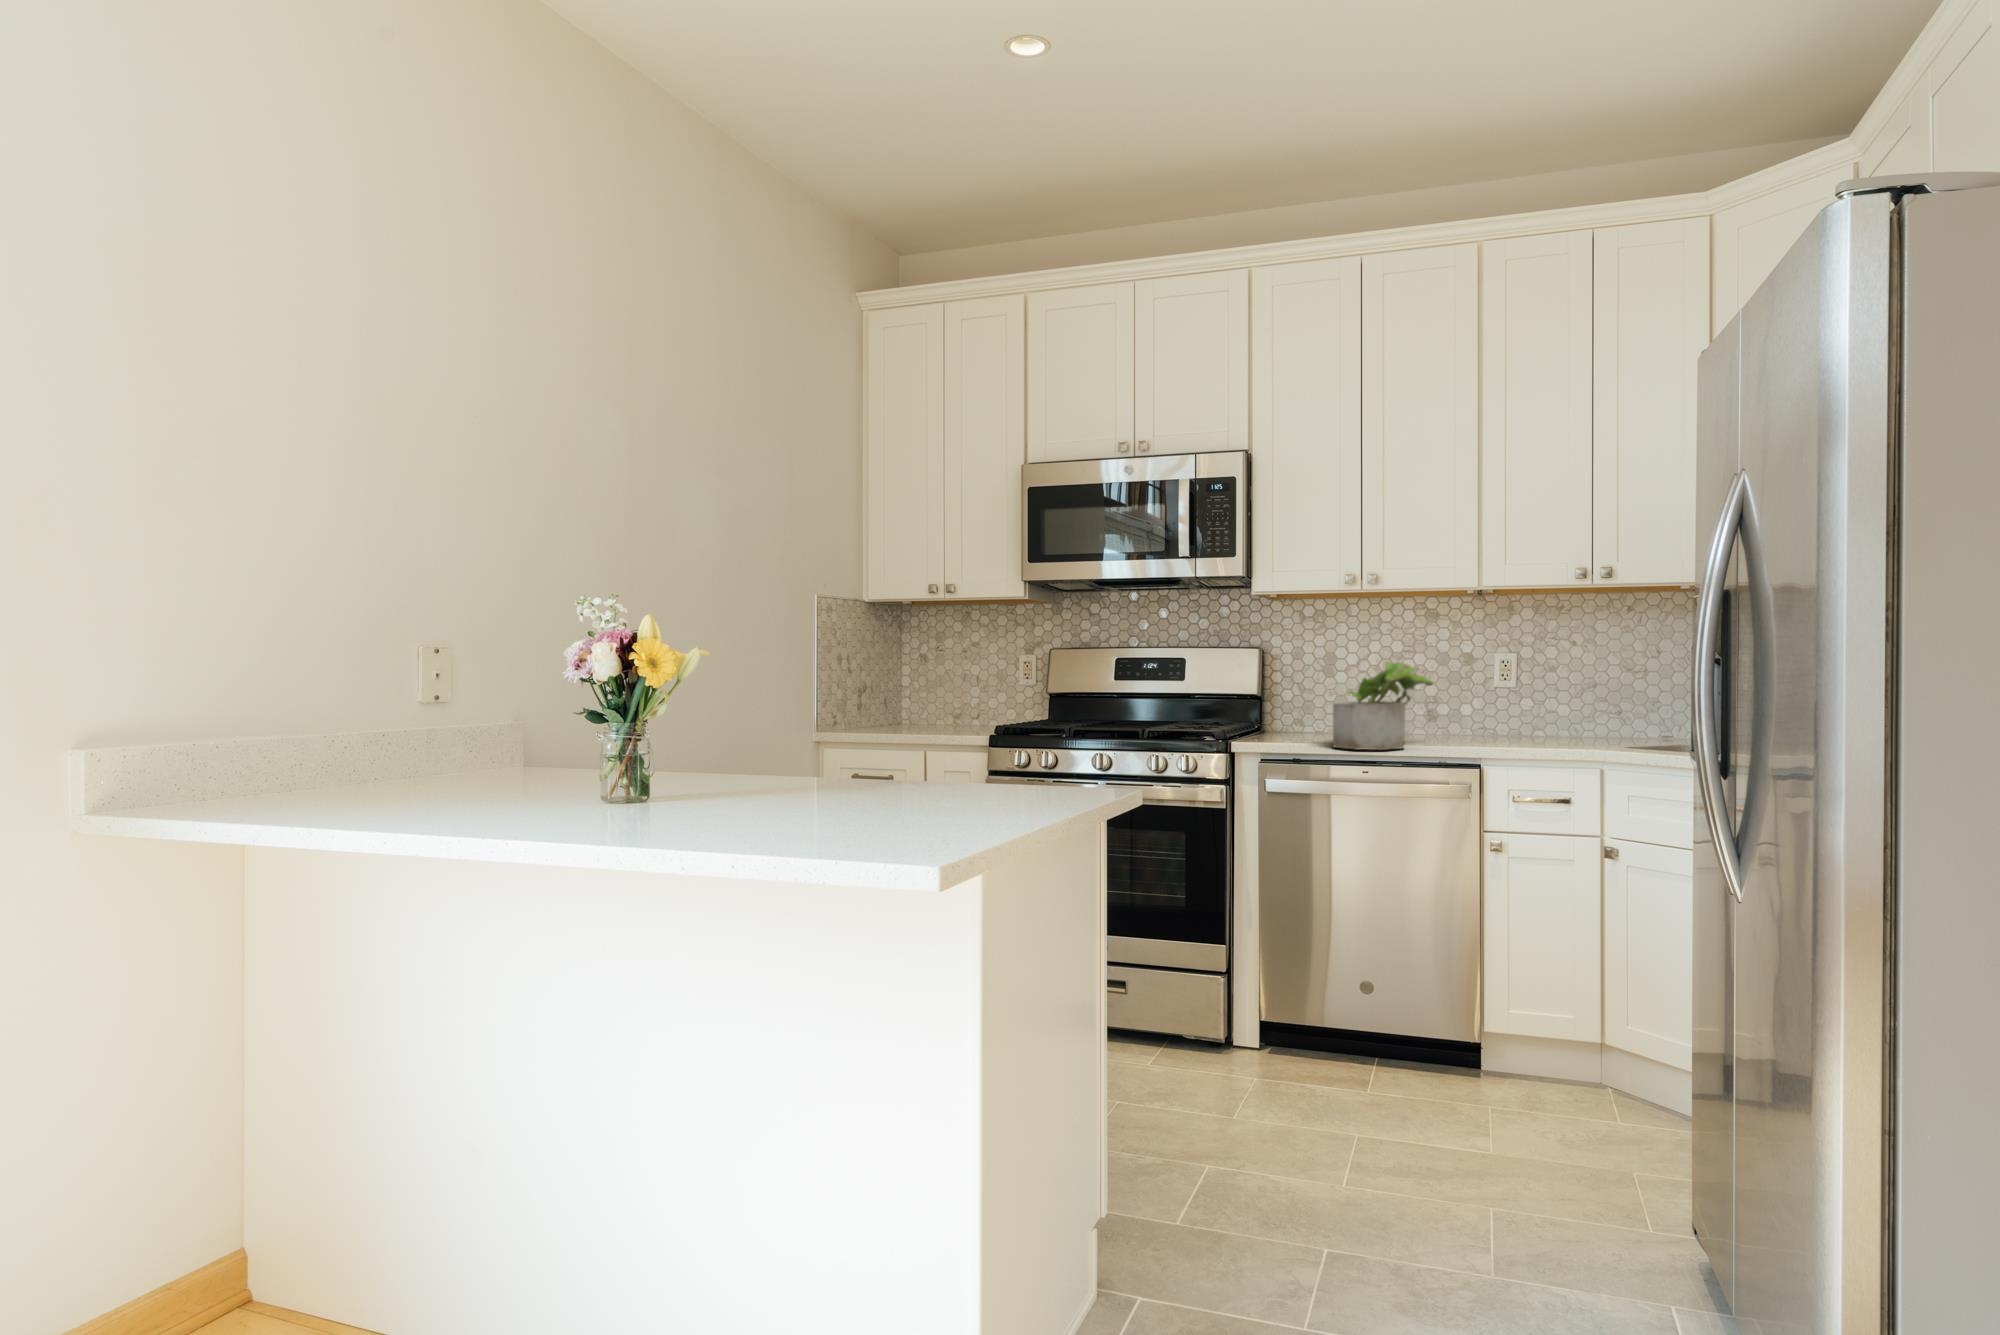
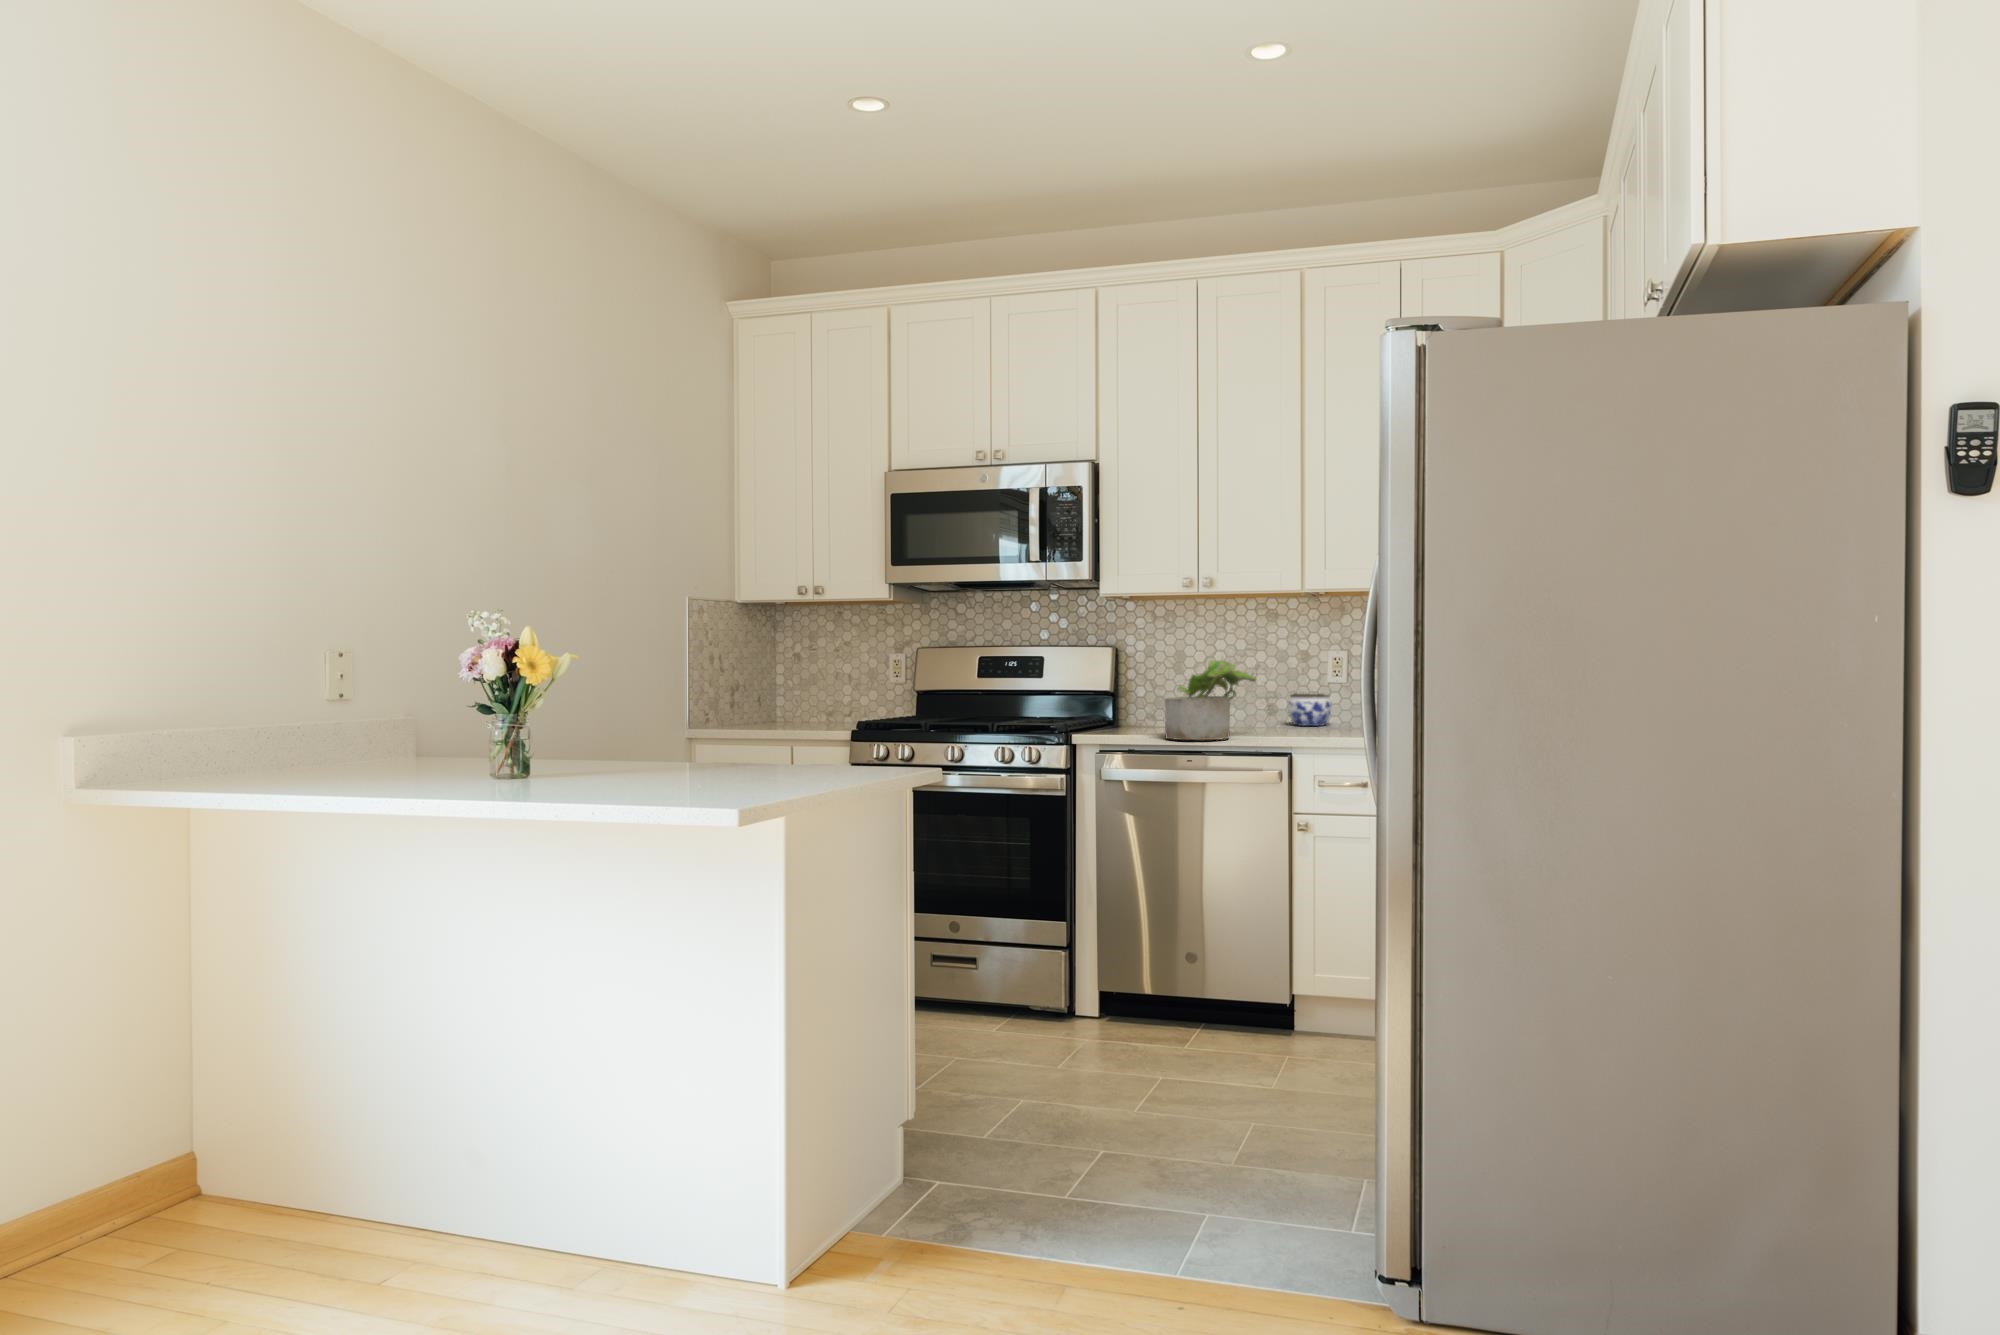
jar: none [1453,698,1503,734] -> present [1288,694,1332,726]

